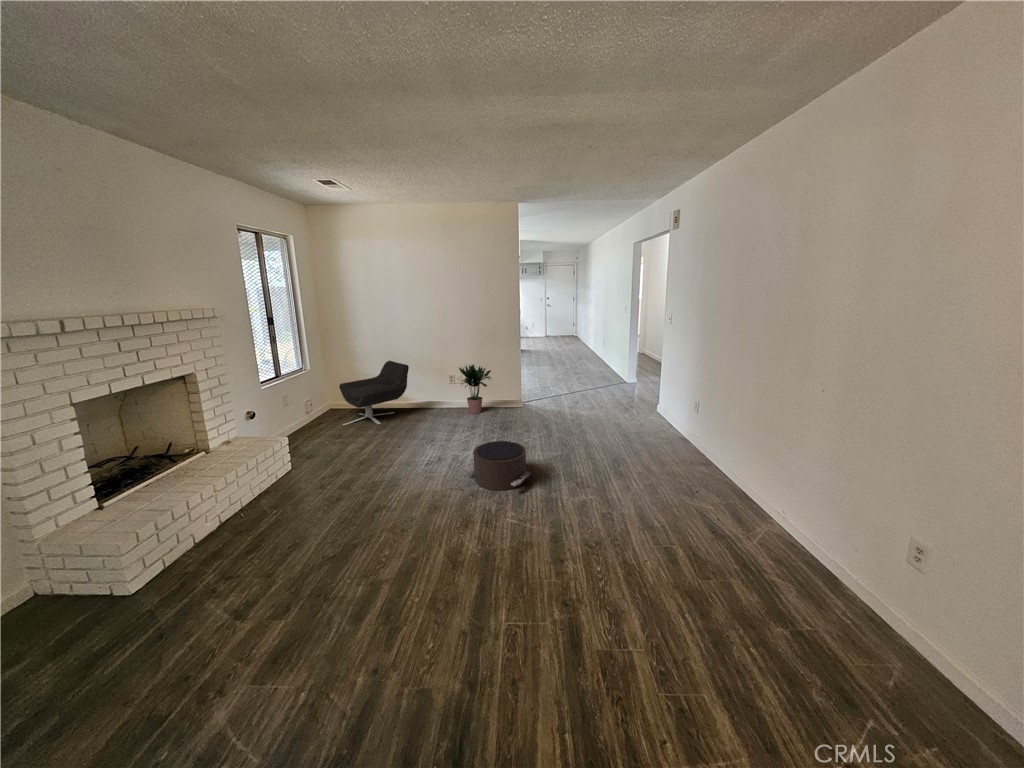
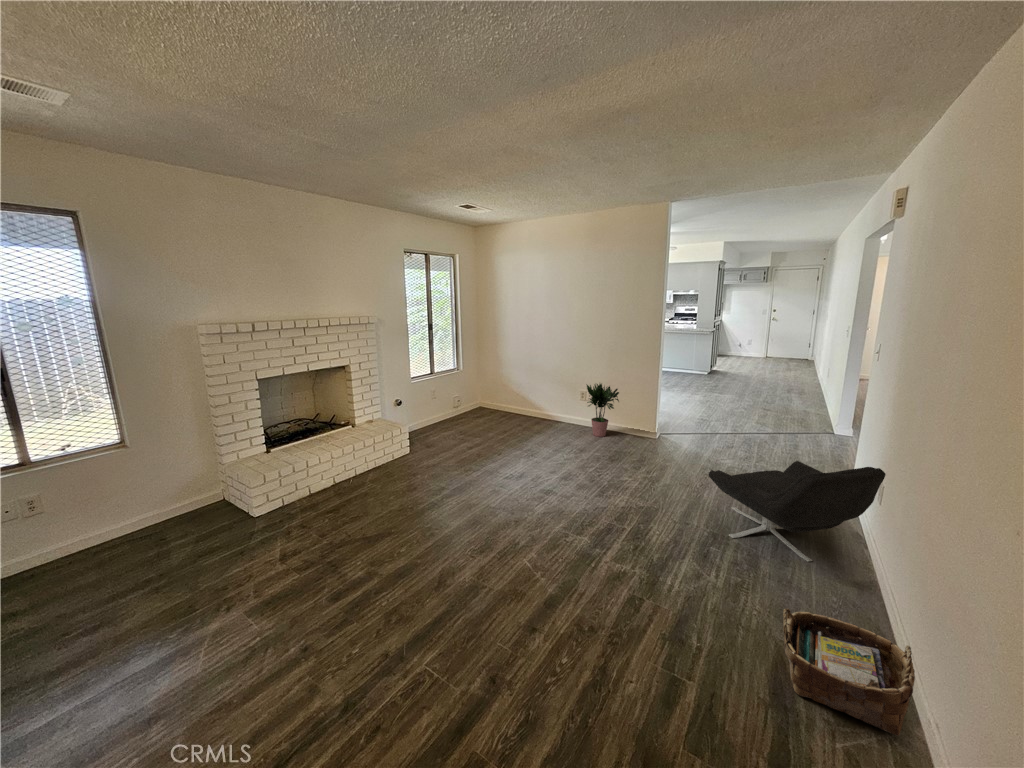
lounge chair: present [339,361,409,425] -> present [708,461,886,562]
pouf: present [463,441,530,490] -> none [524,472,589,529]
woven basket: none [699,476,772,527] -> present [783,609,915,736]

